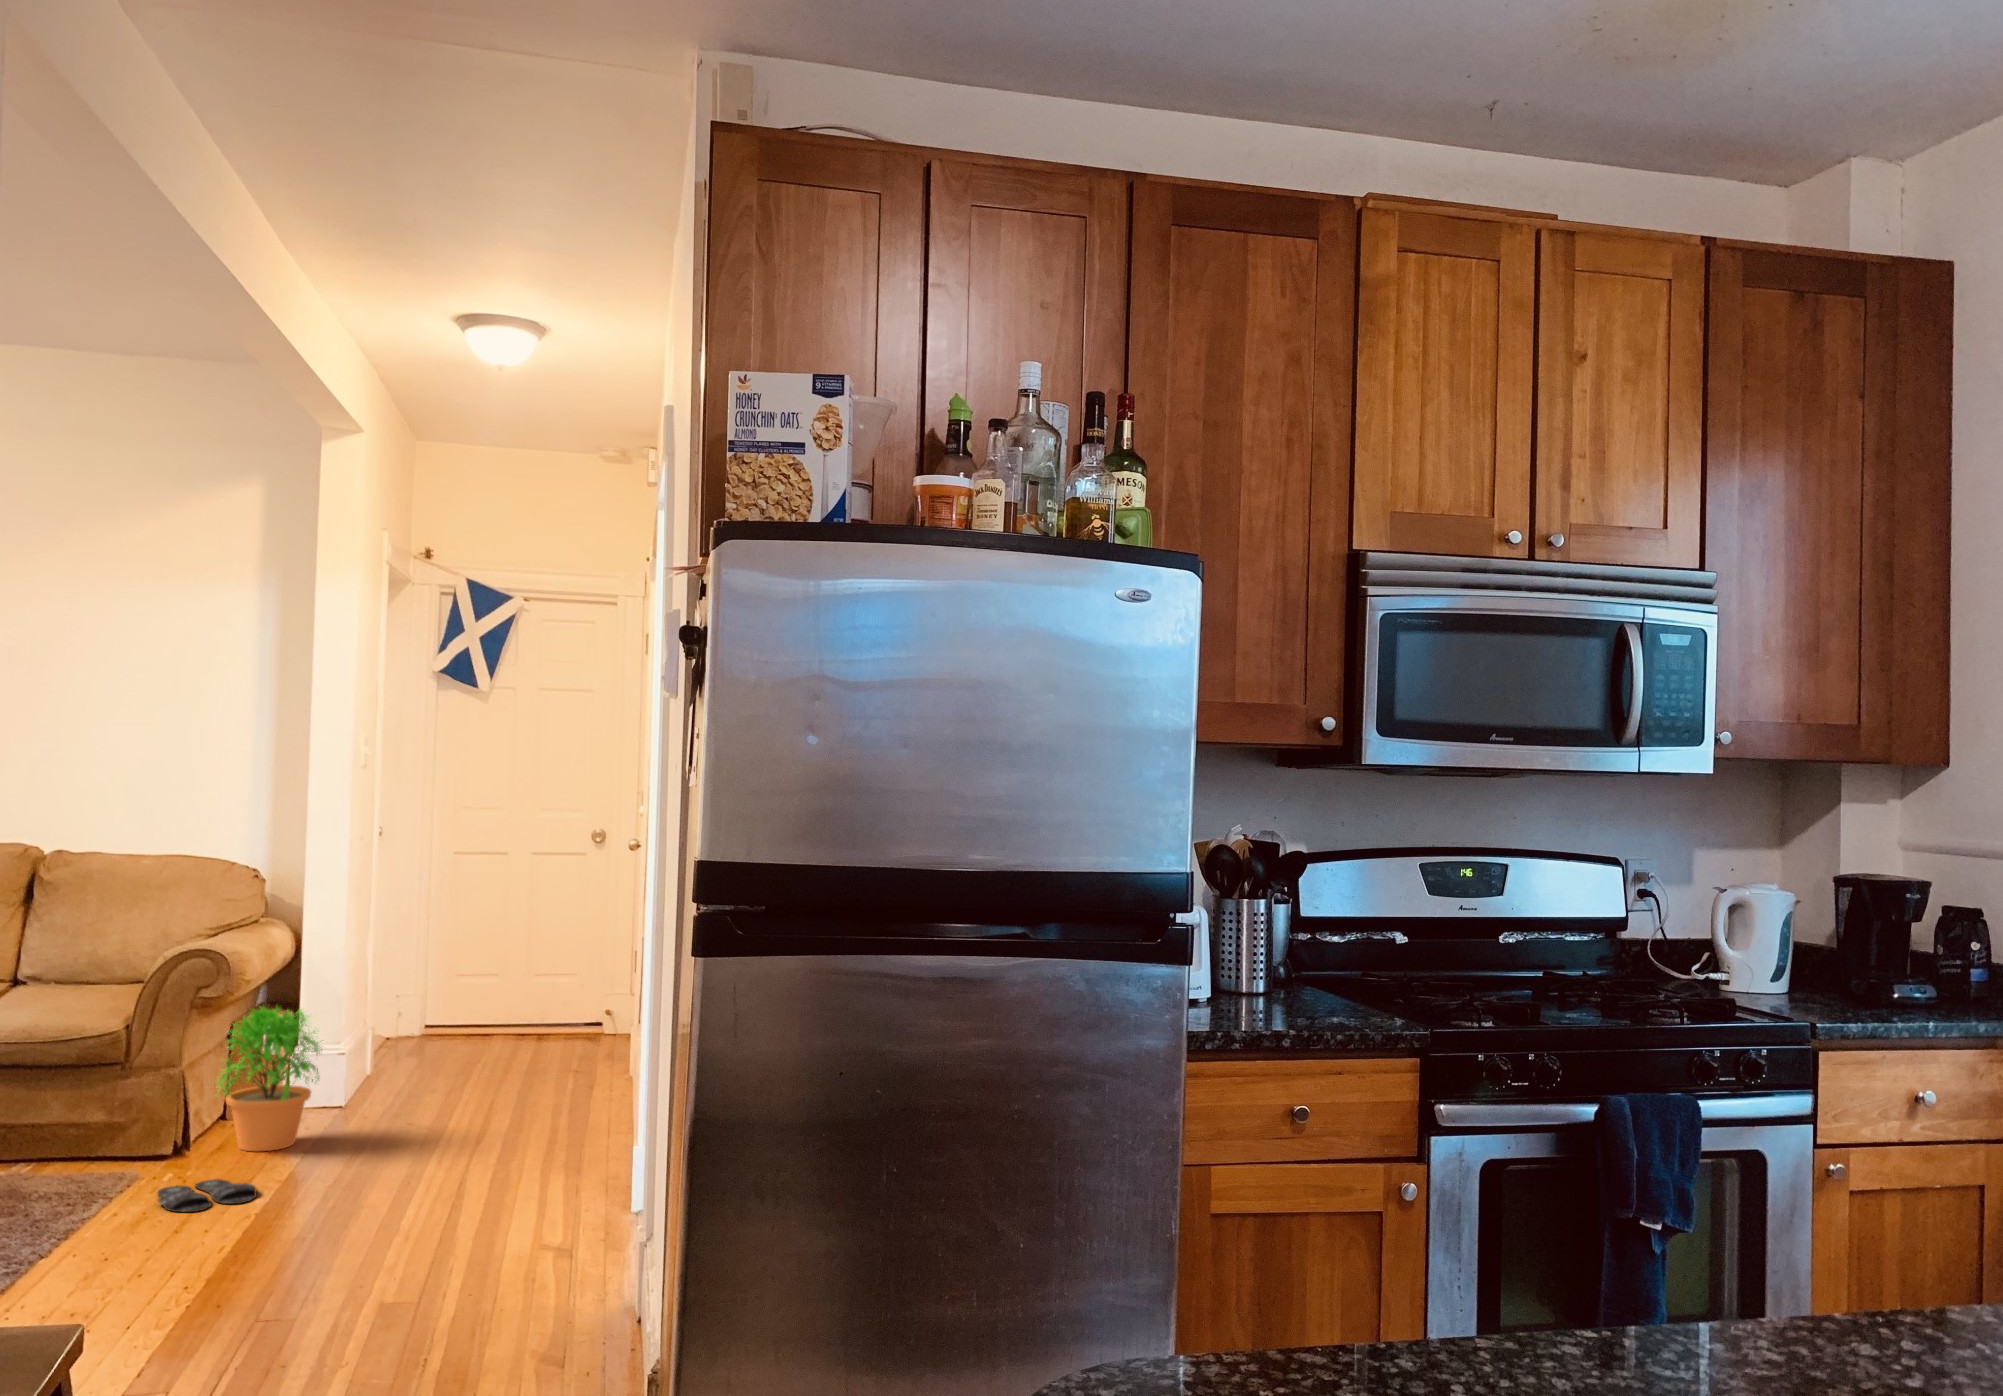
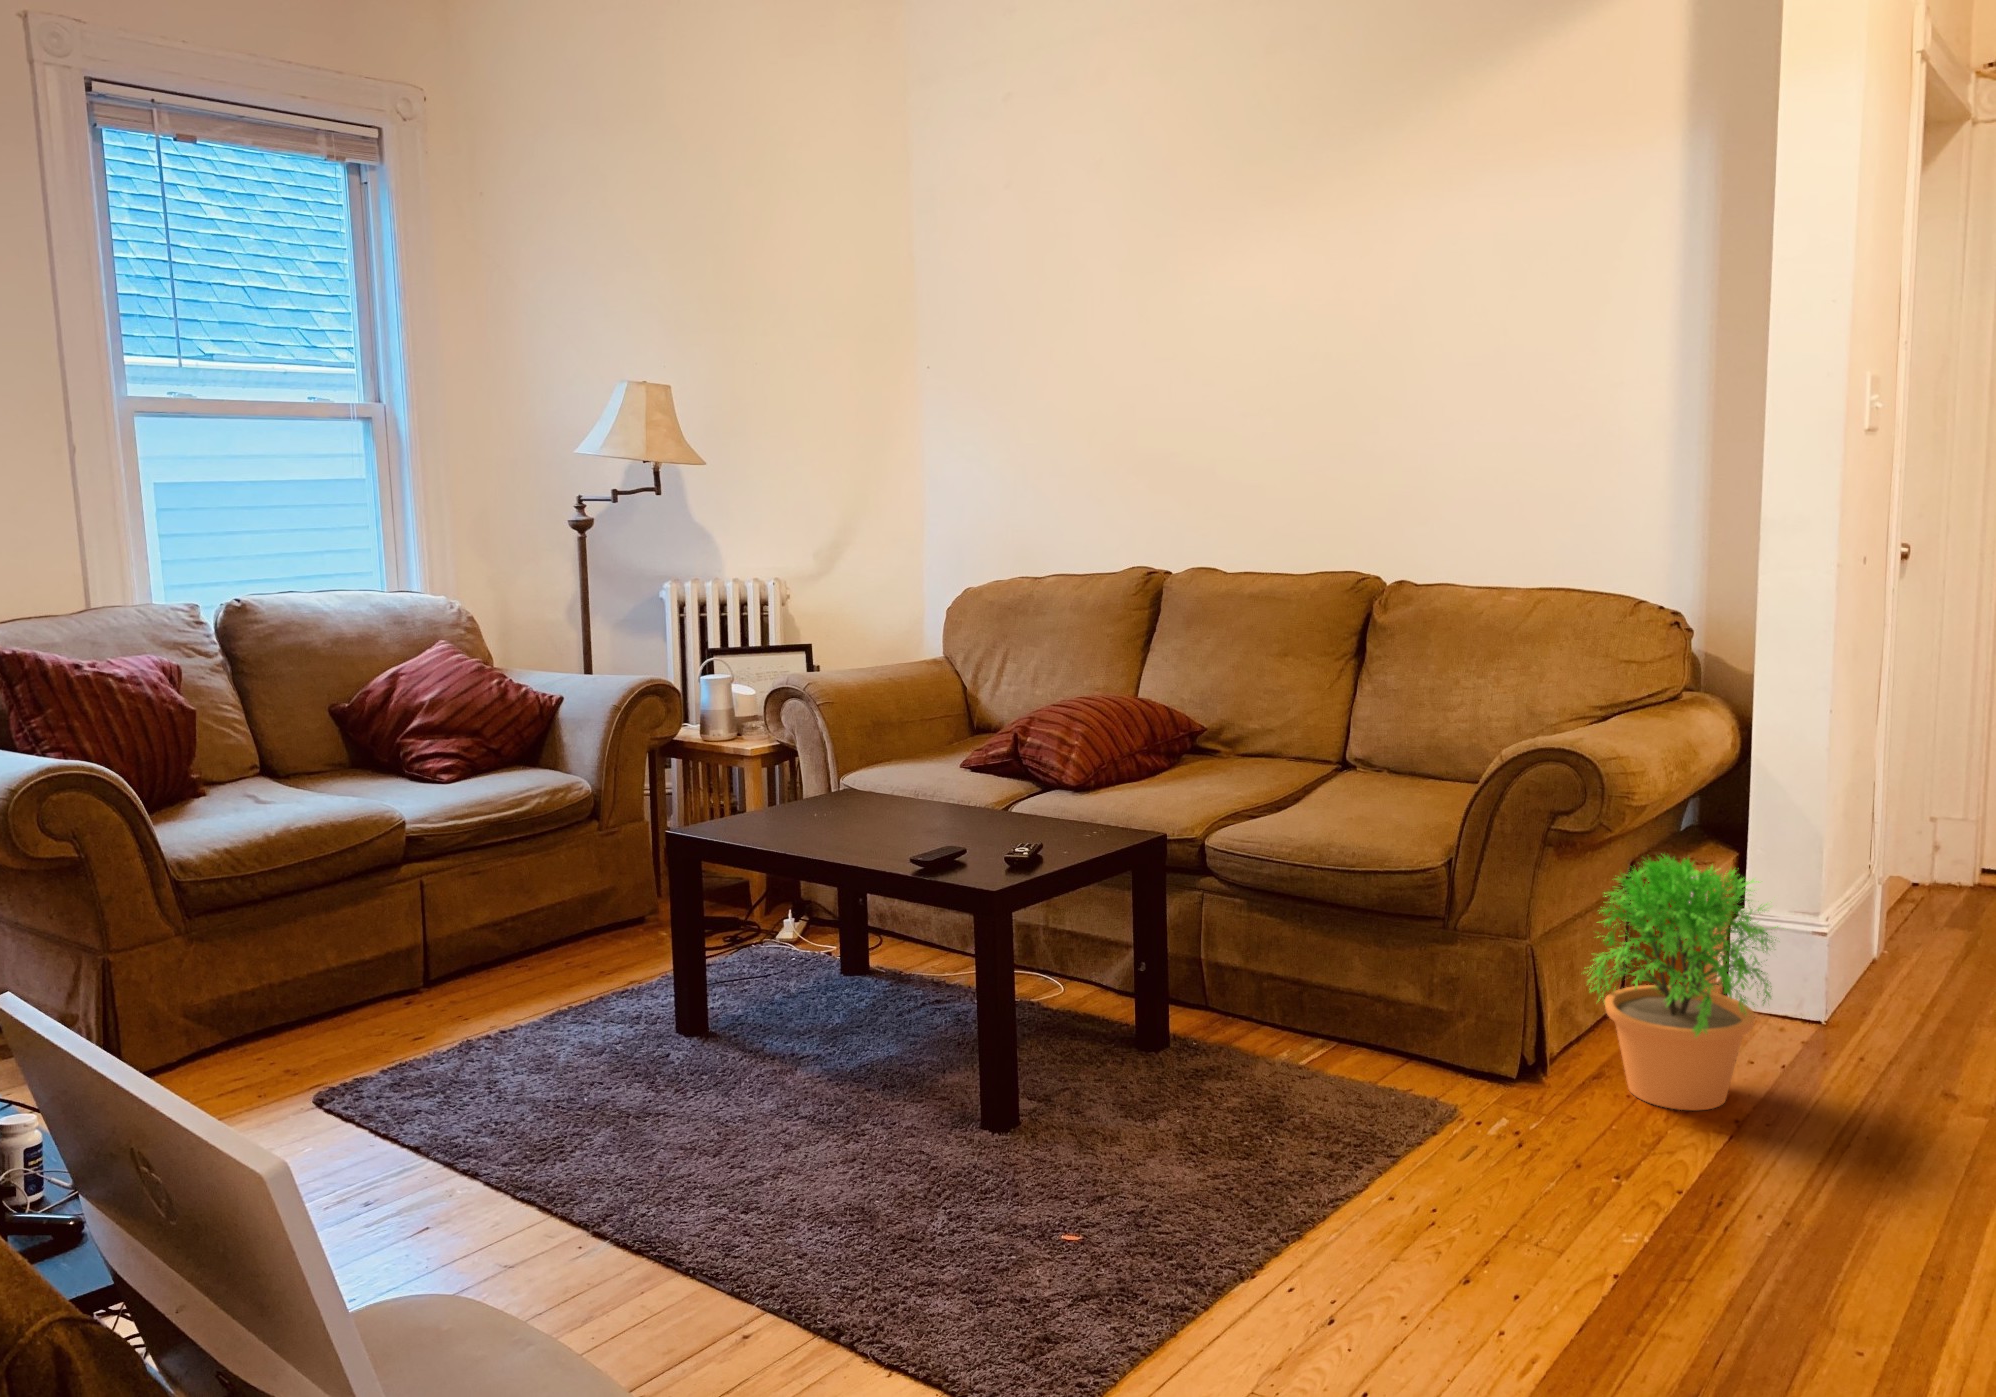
slippers: present [158,1179,256,1212] -> none [1457,1157,1630,1248]

